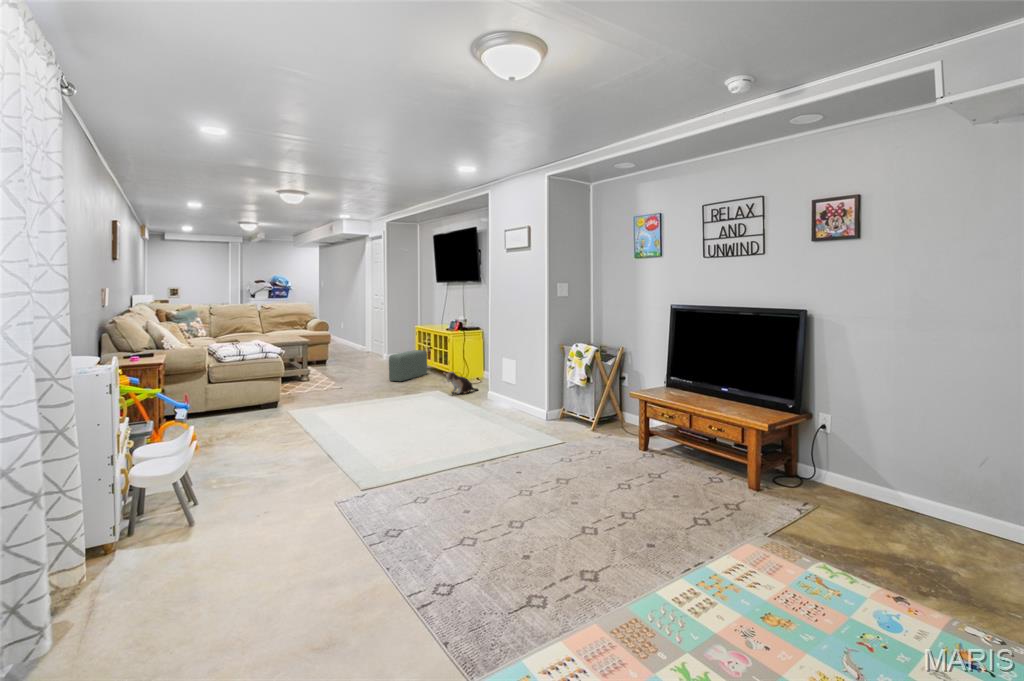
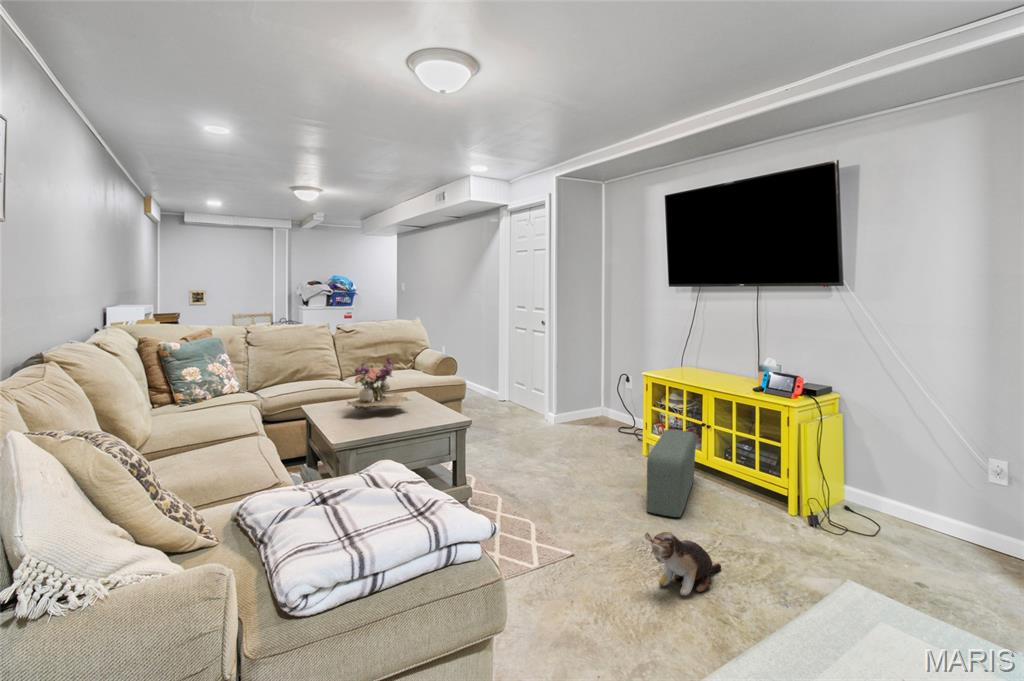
flower arrangement: none [255,316,287,341] -> present [347,357,409,413]
plush toy: present [444,372,478,394] -> present [645,532,721,595]

